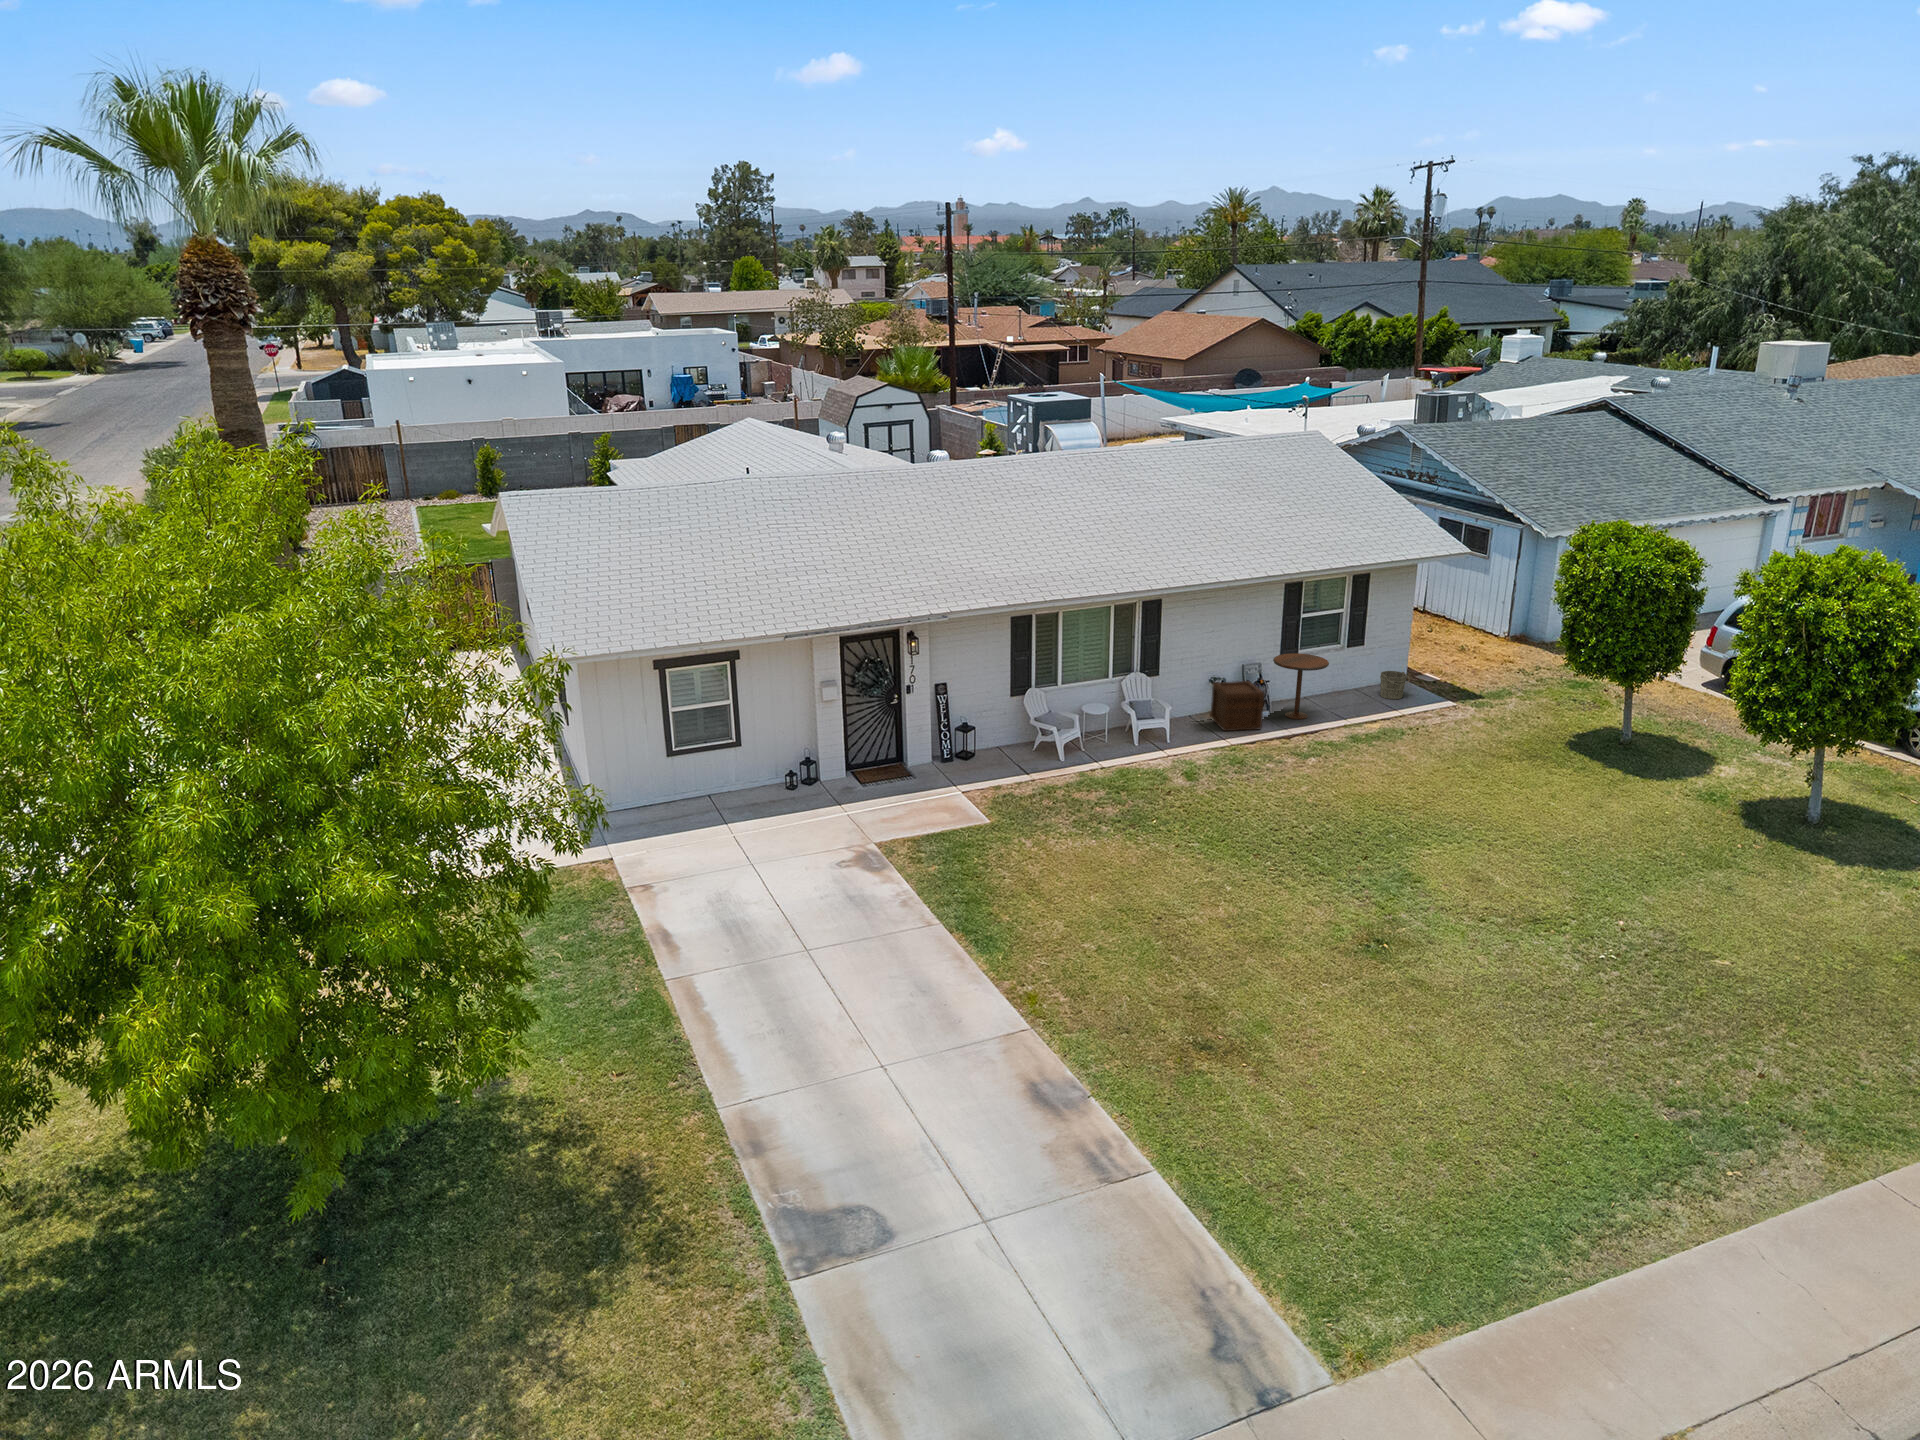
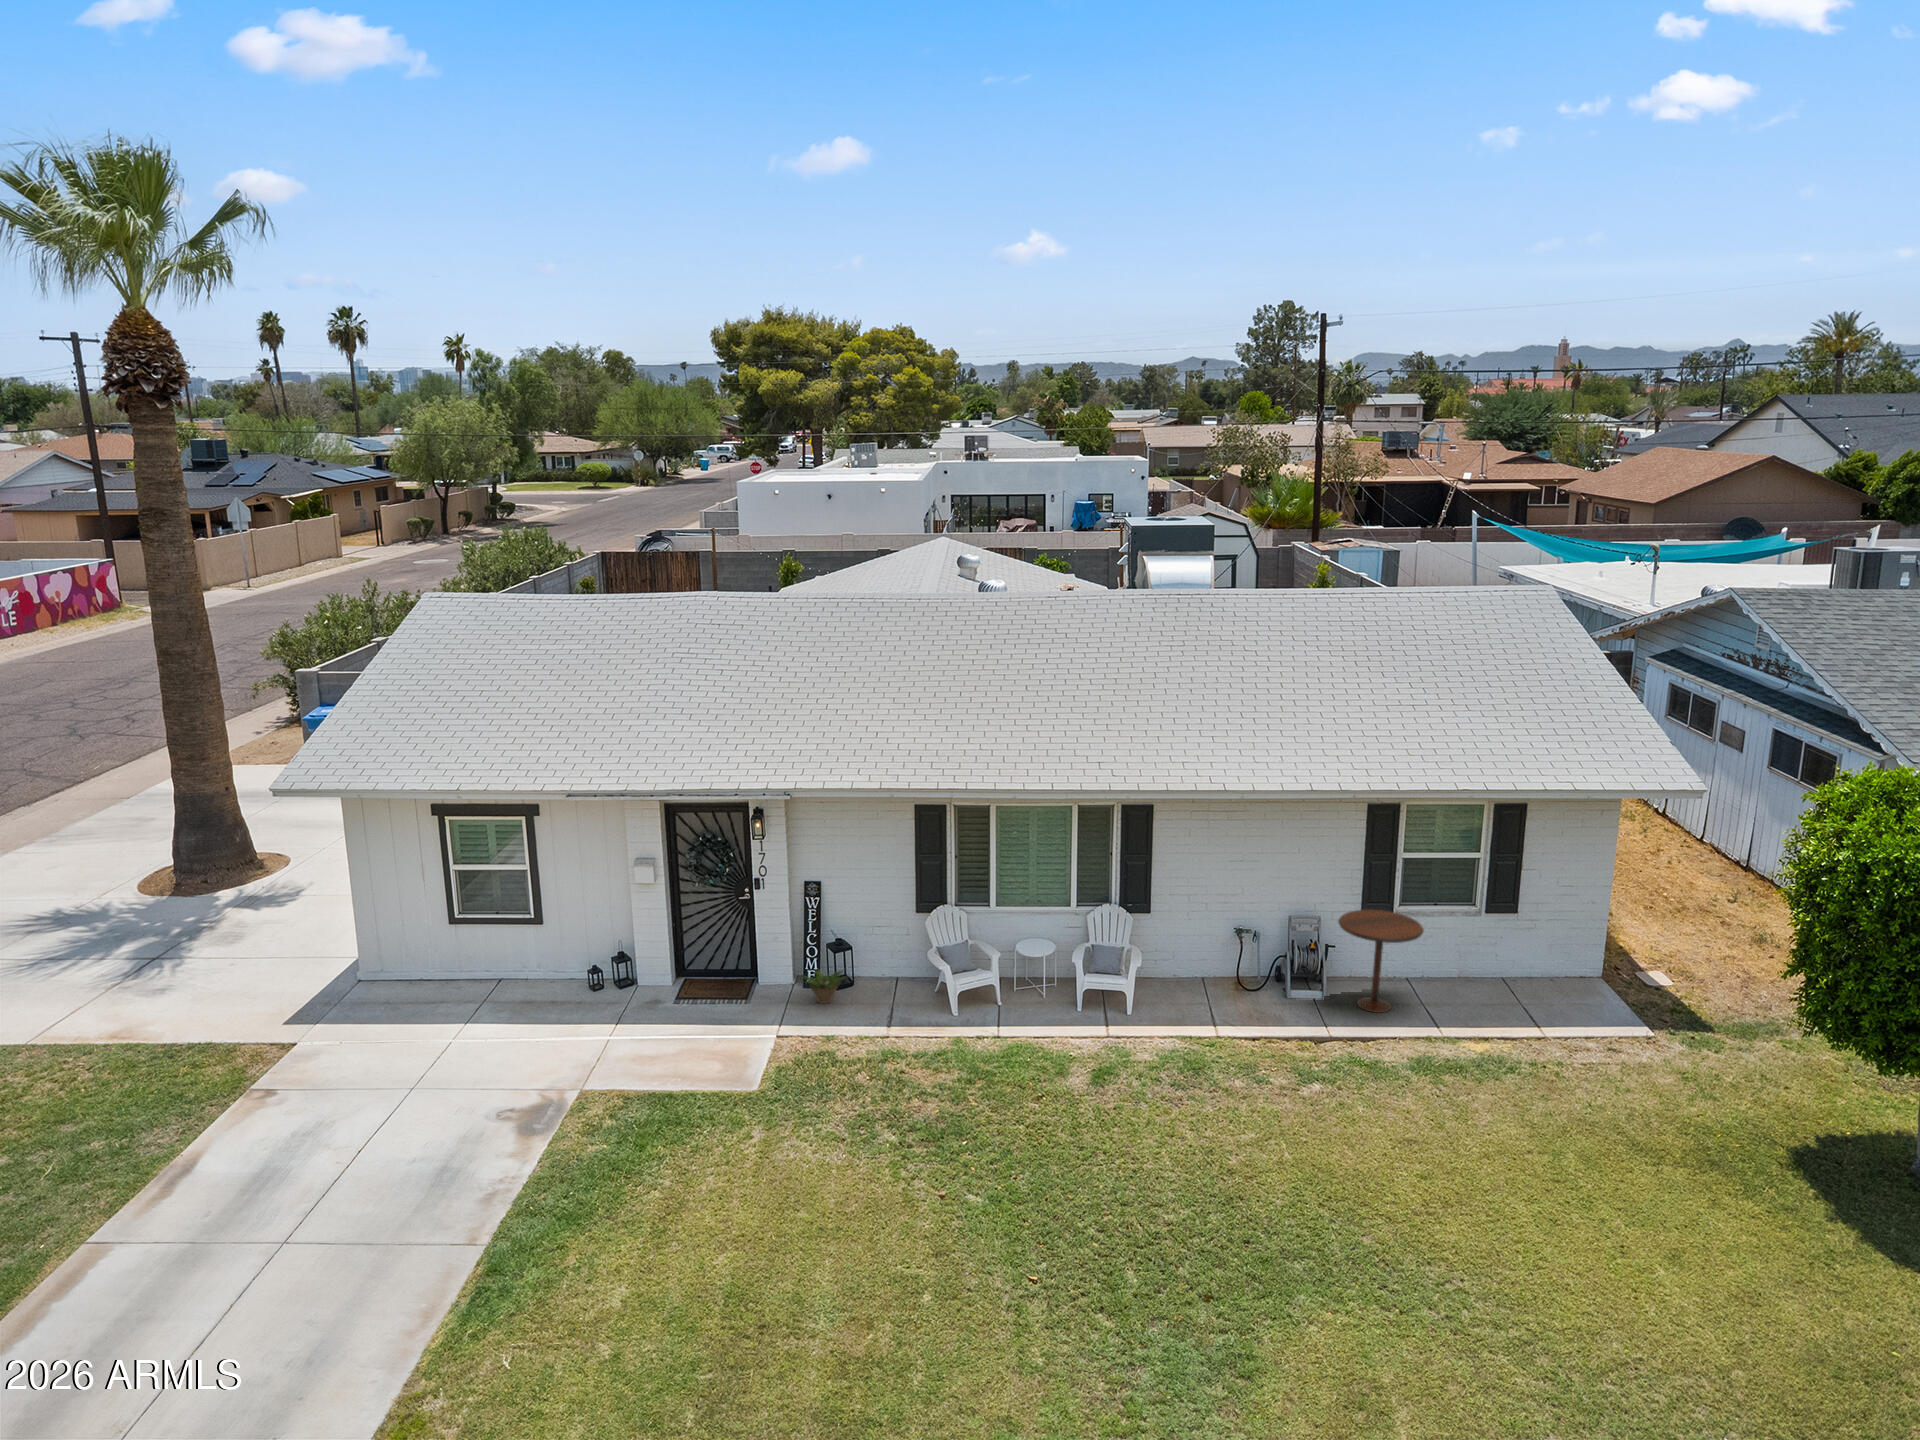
bucket: present [1380,671,1410,699] -> none [1547,959,1594,1007]
wooden crate: present [1210,681,1264,731] -> none [1234,936,1300,1017]
decorative plant: none [945,744,983,771] -> present [802,970,845,1004]

